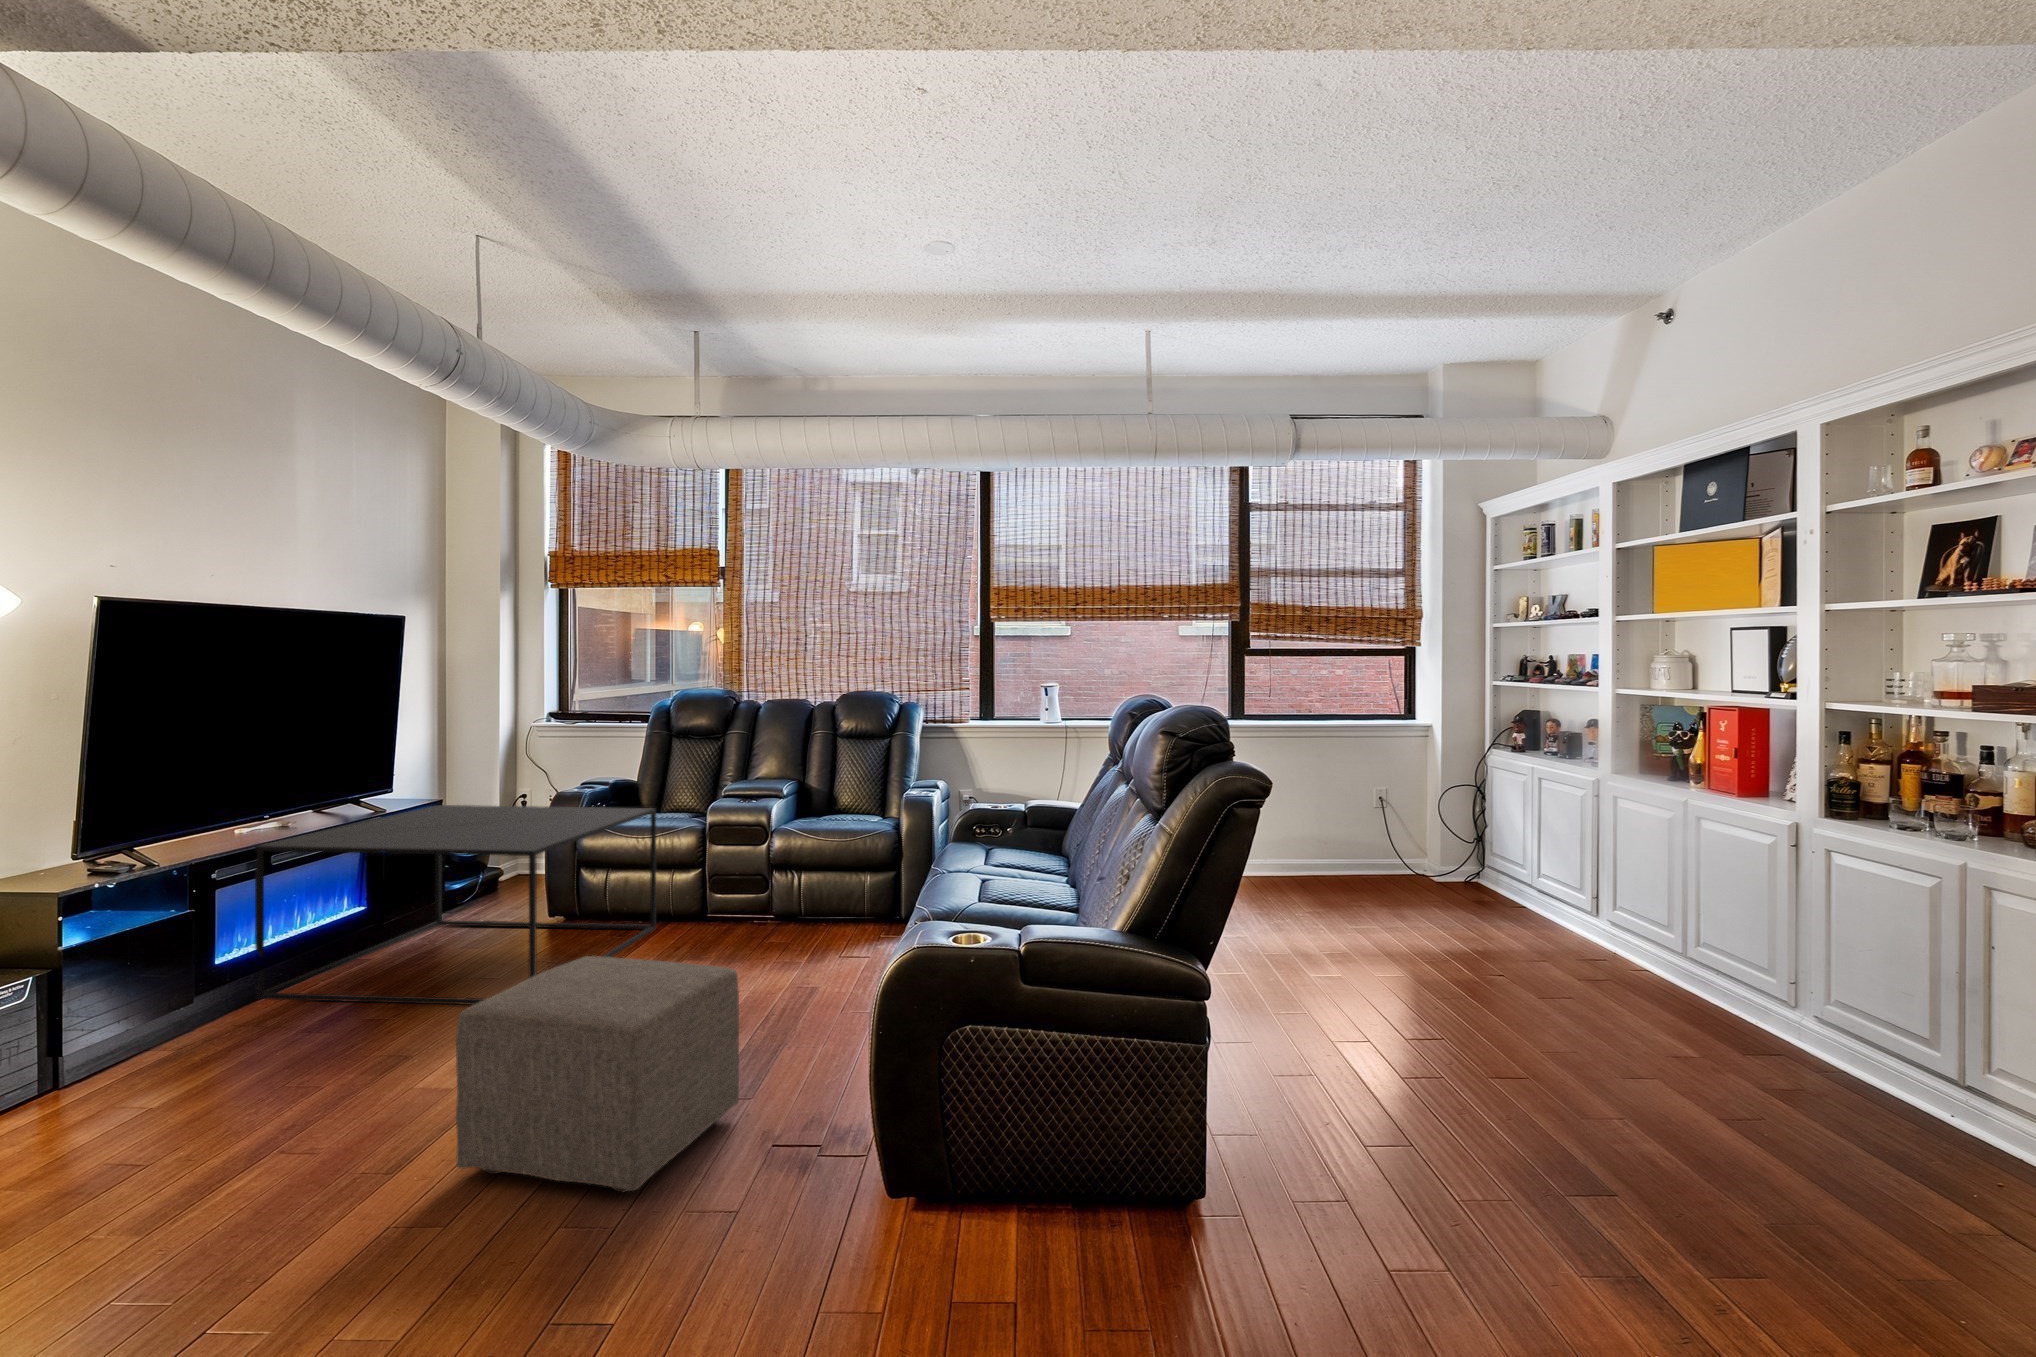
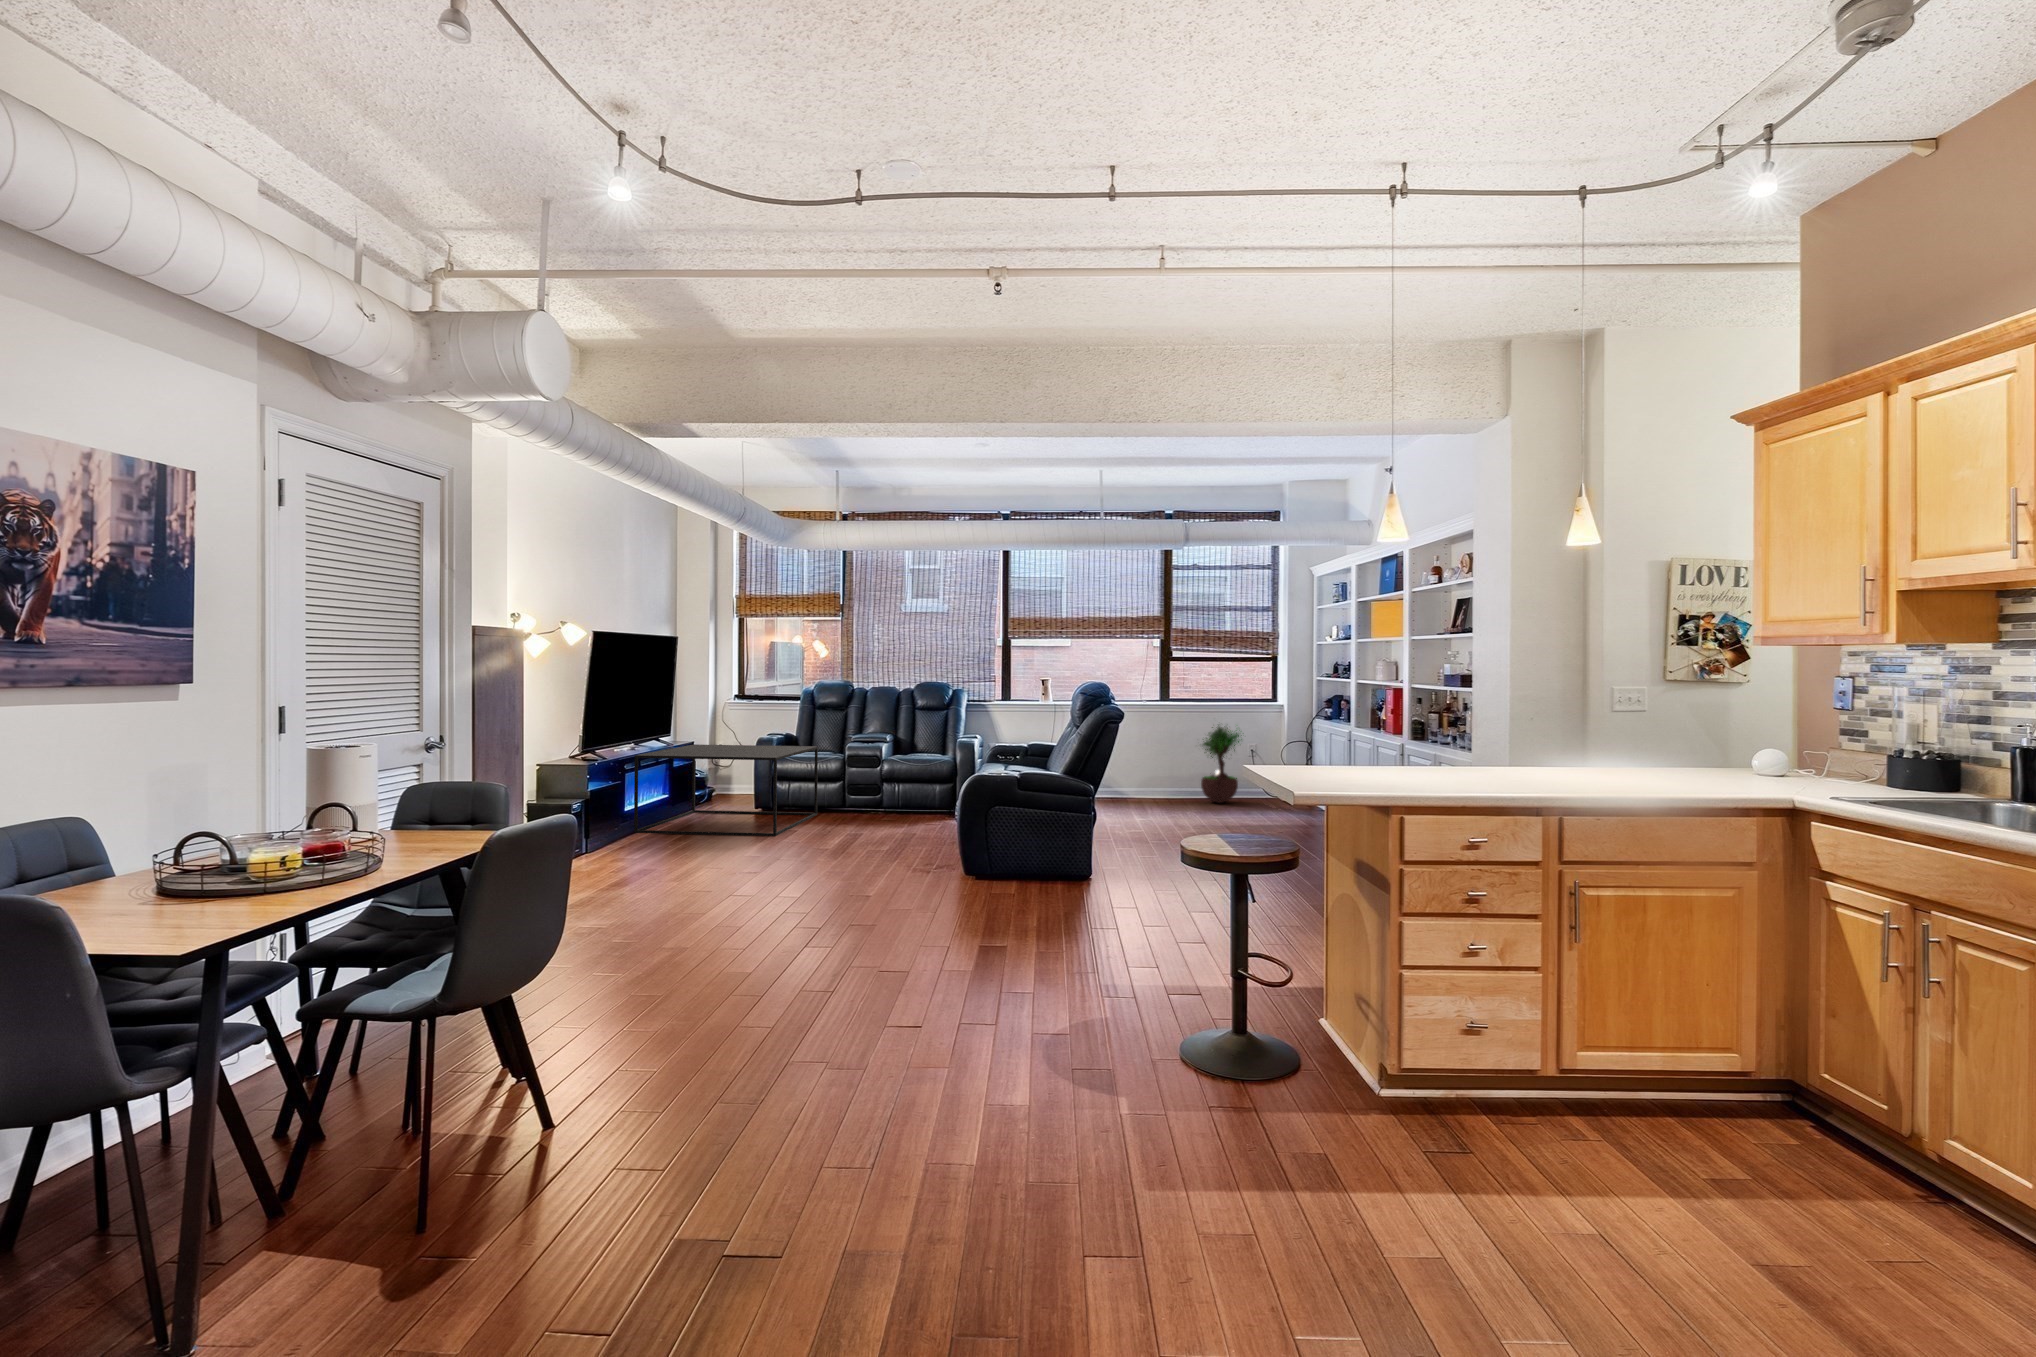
potted tree: none [1297,749,1379,886] -> present [1201,725,1242,803]
ottoman: present [456,956,739,1192] -> none [789,792,895,872]

